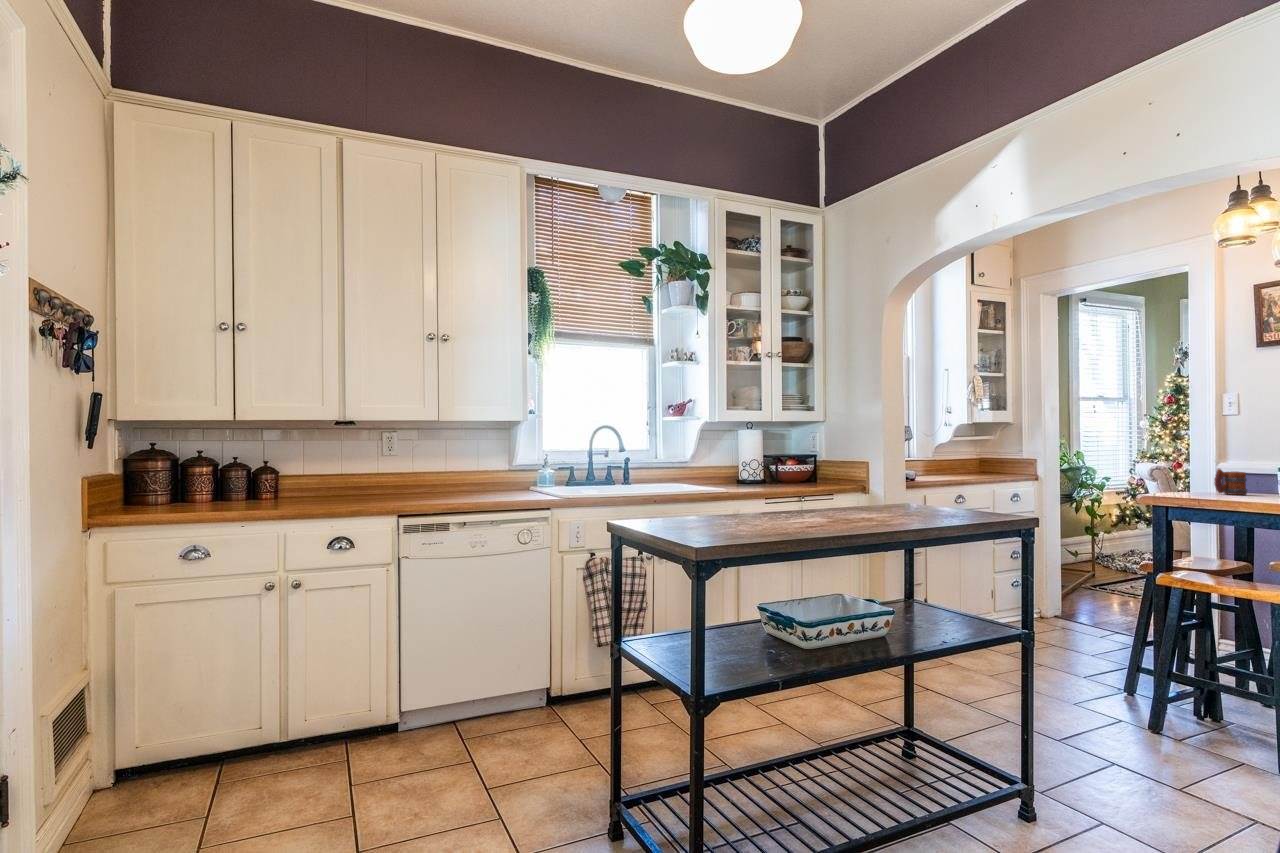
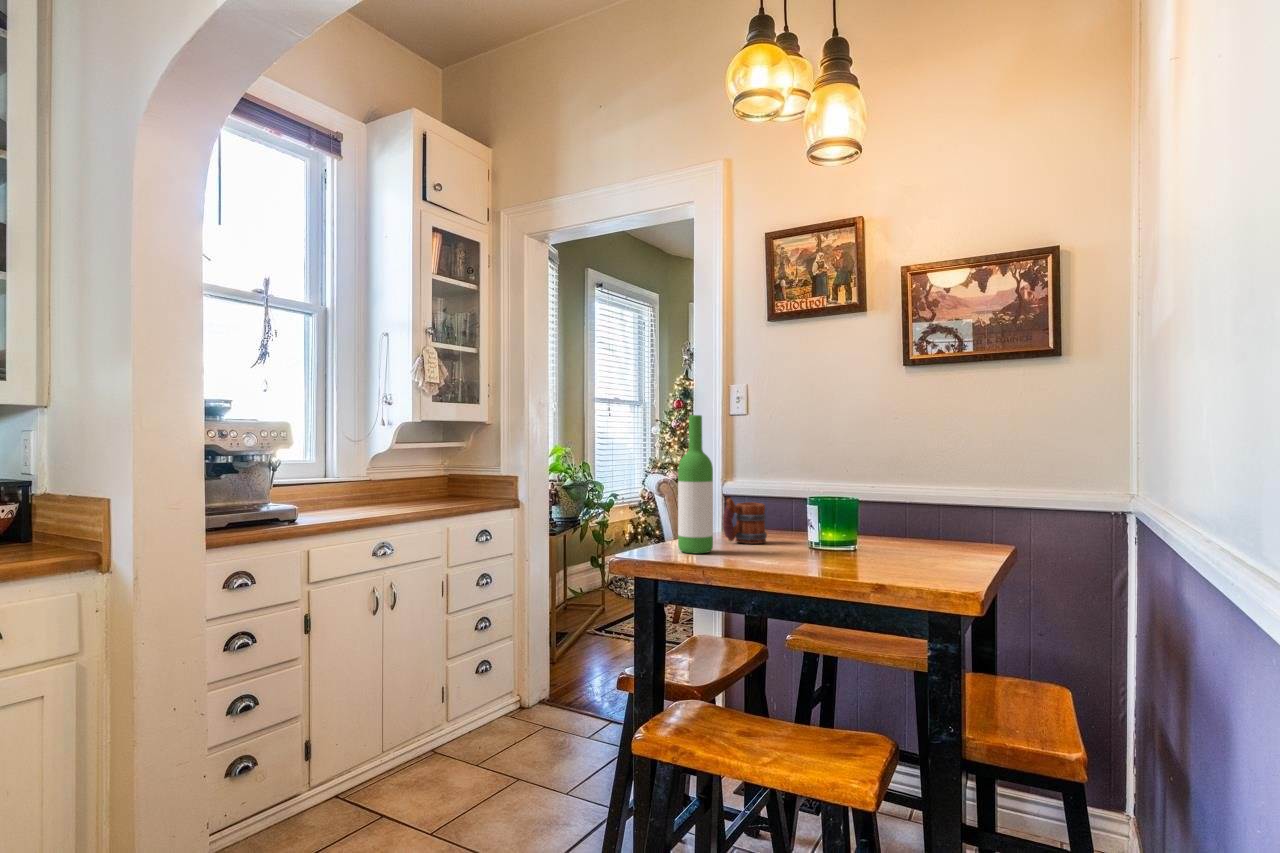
wine bottle: none [1183,422,1207,495] -> present [678,415,713,553]

